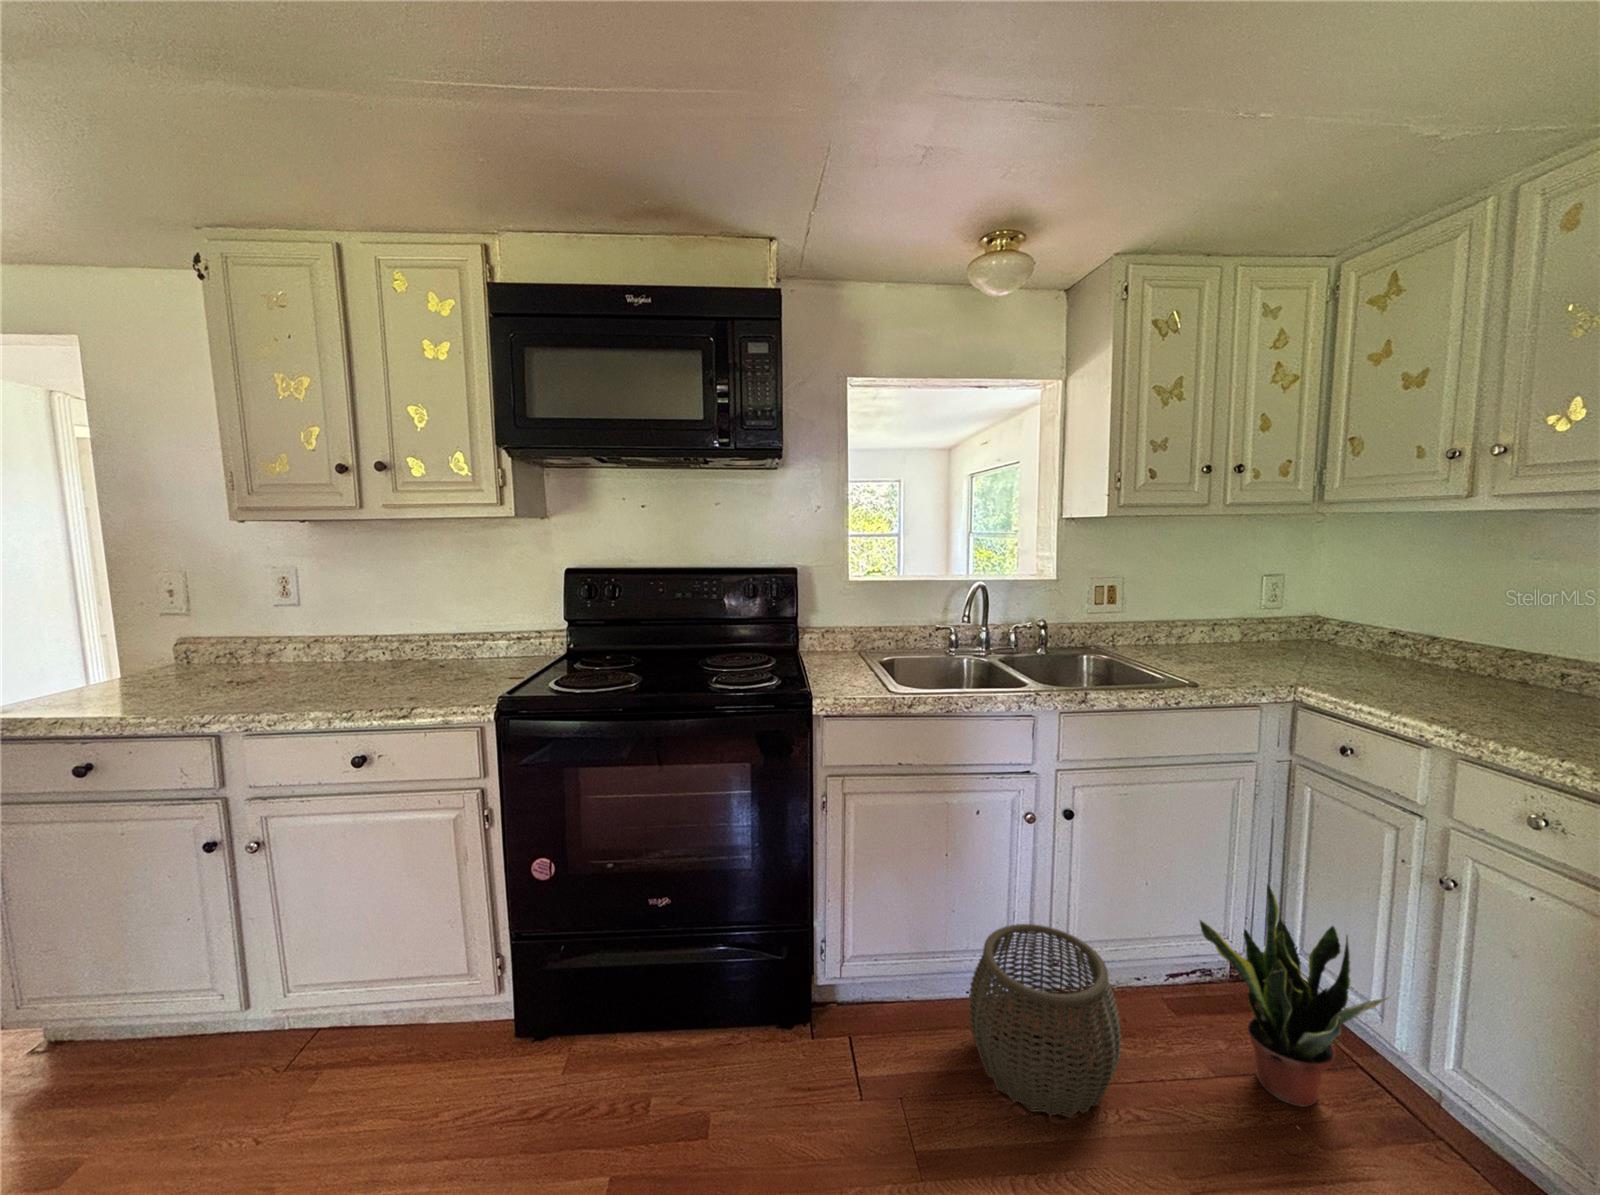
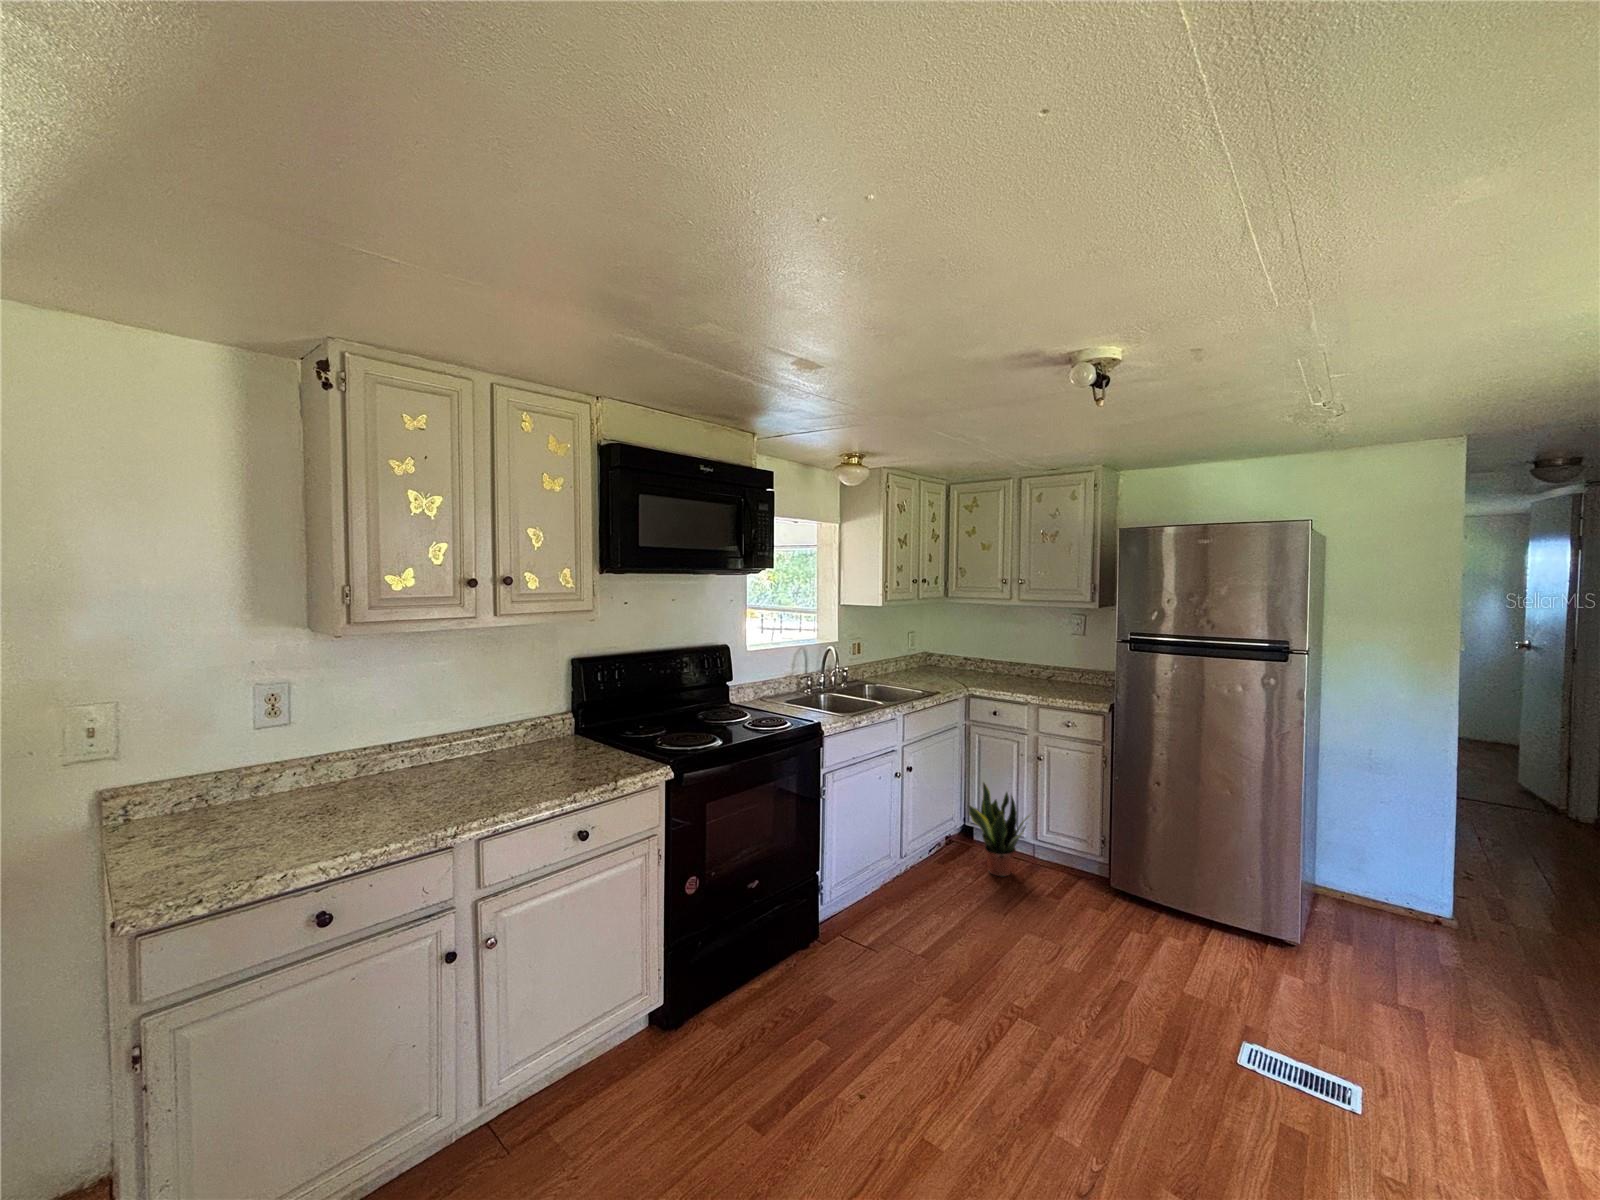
woven basket: present [969,924,1122,1117] -> none [891,832,968,922]

